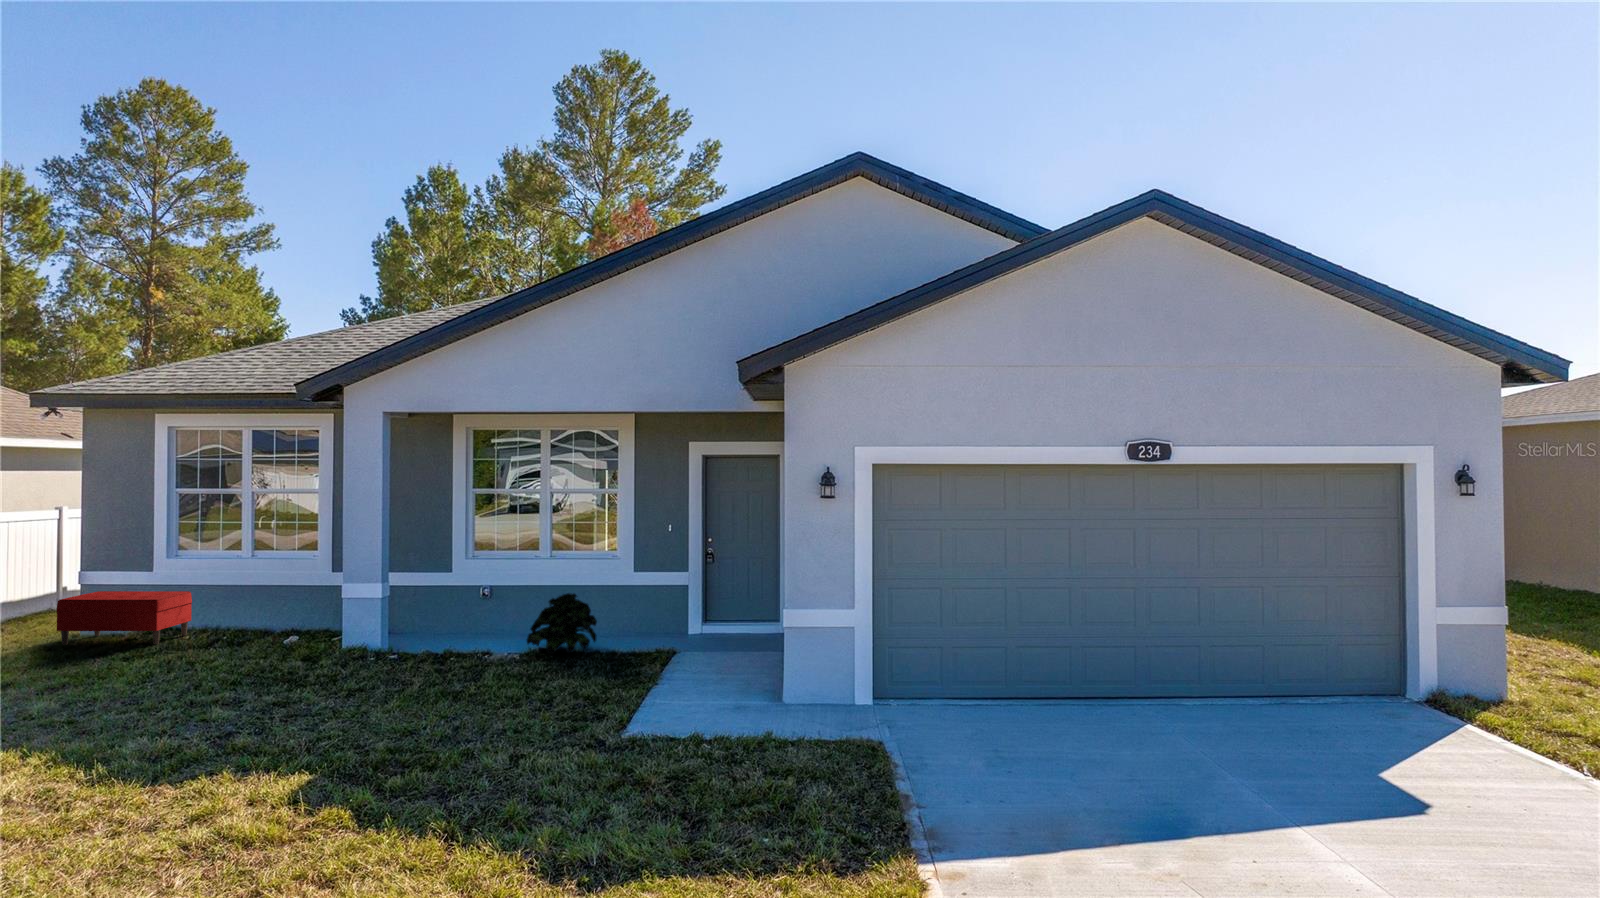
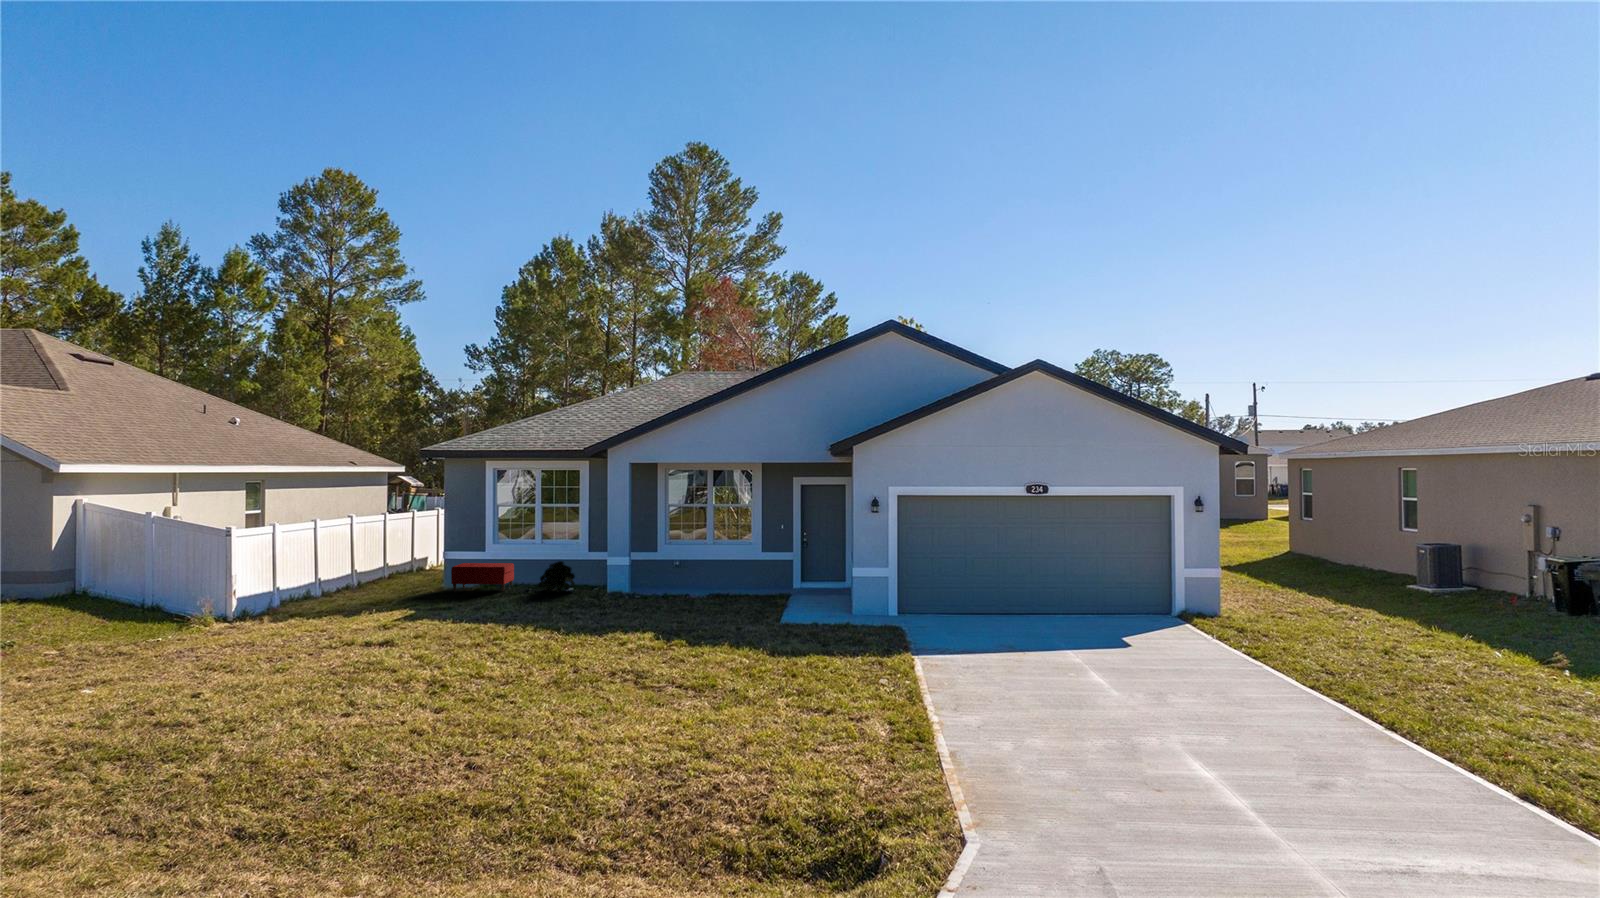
potted plant: present [527,593,597,654] -> present [538,561,575,592]

